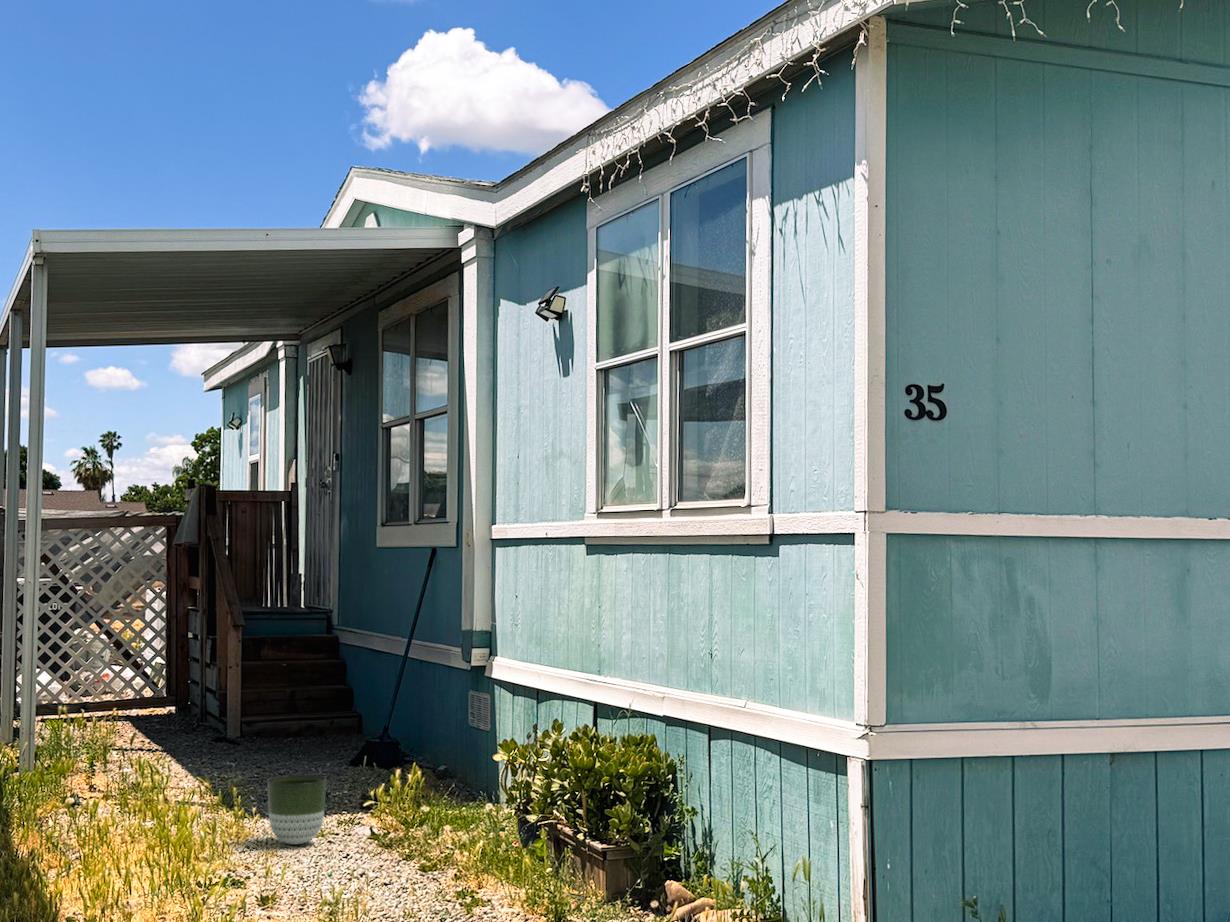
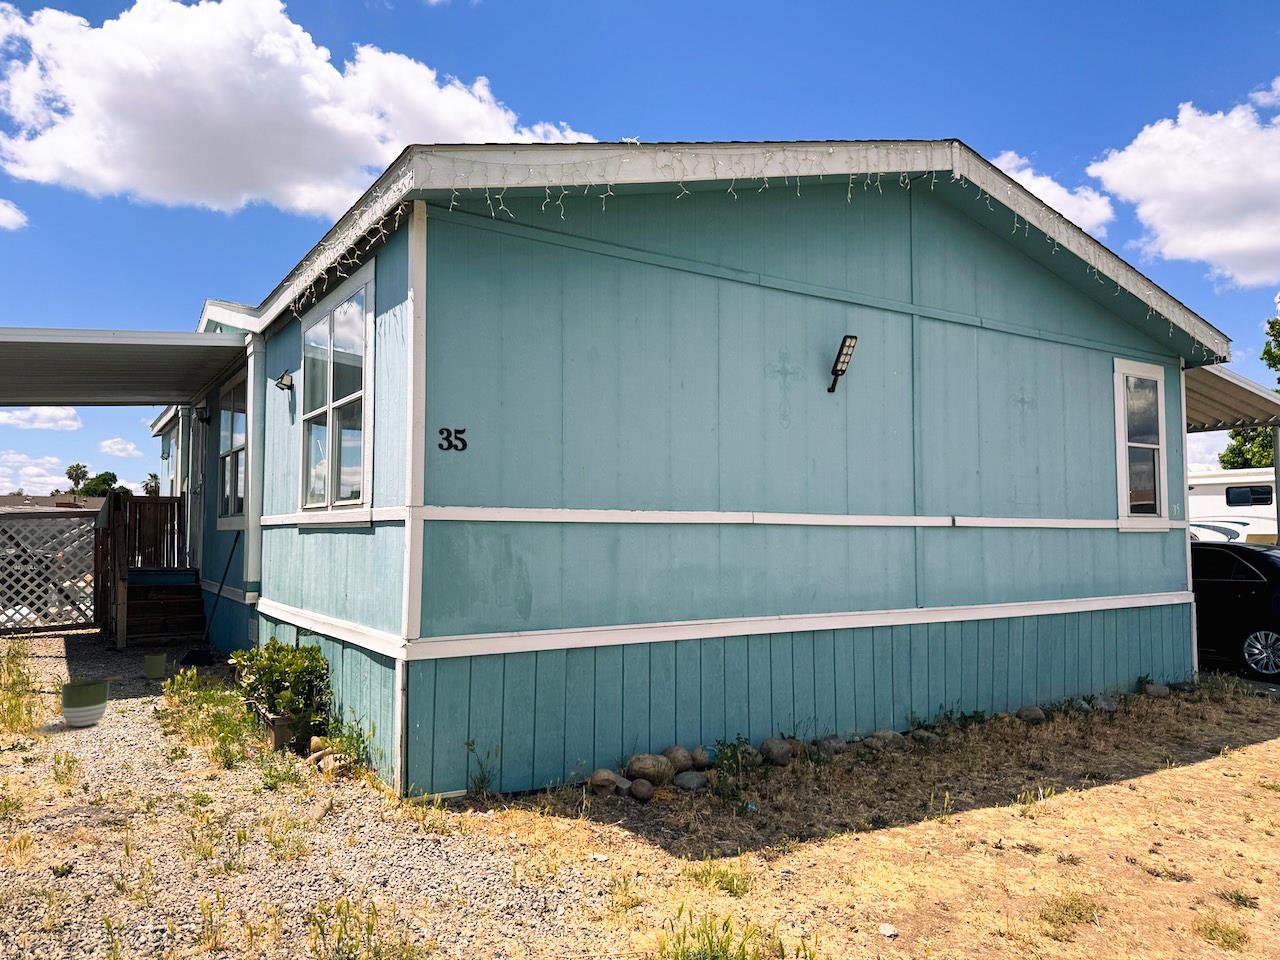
trash can: none [257,745,342,784] -> present [105,654,166,681]

